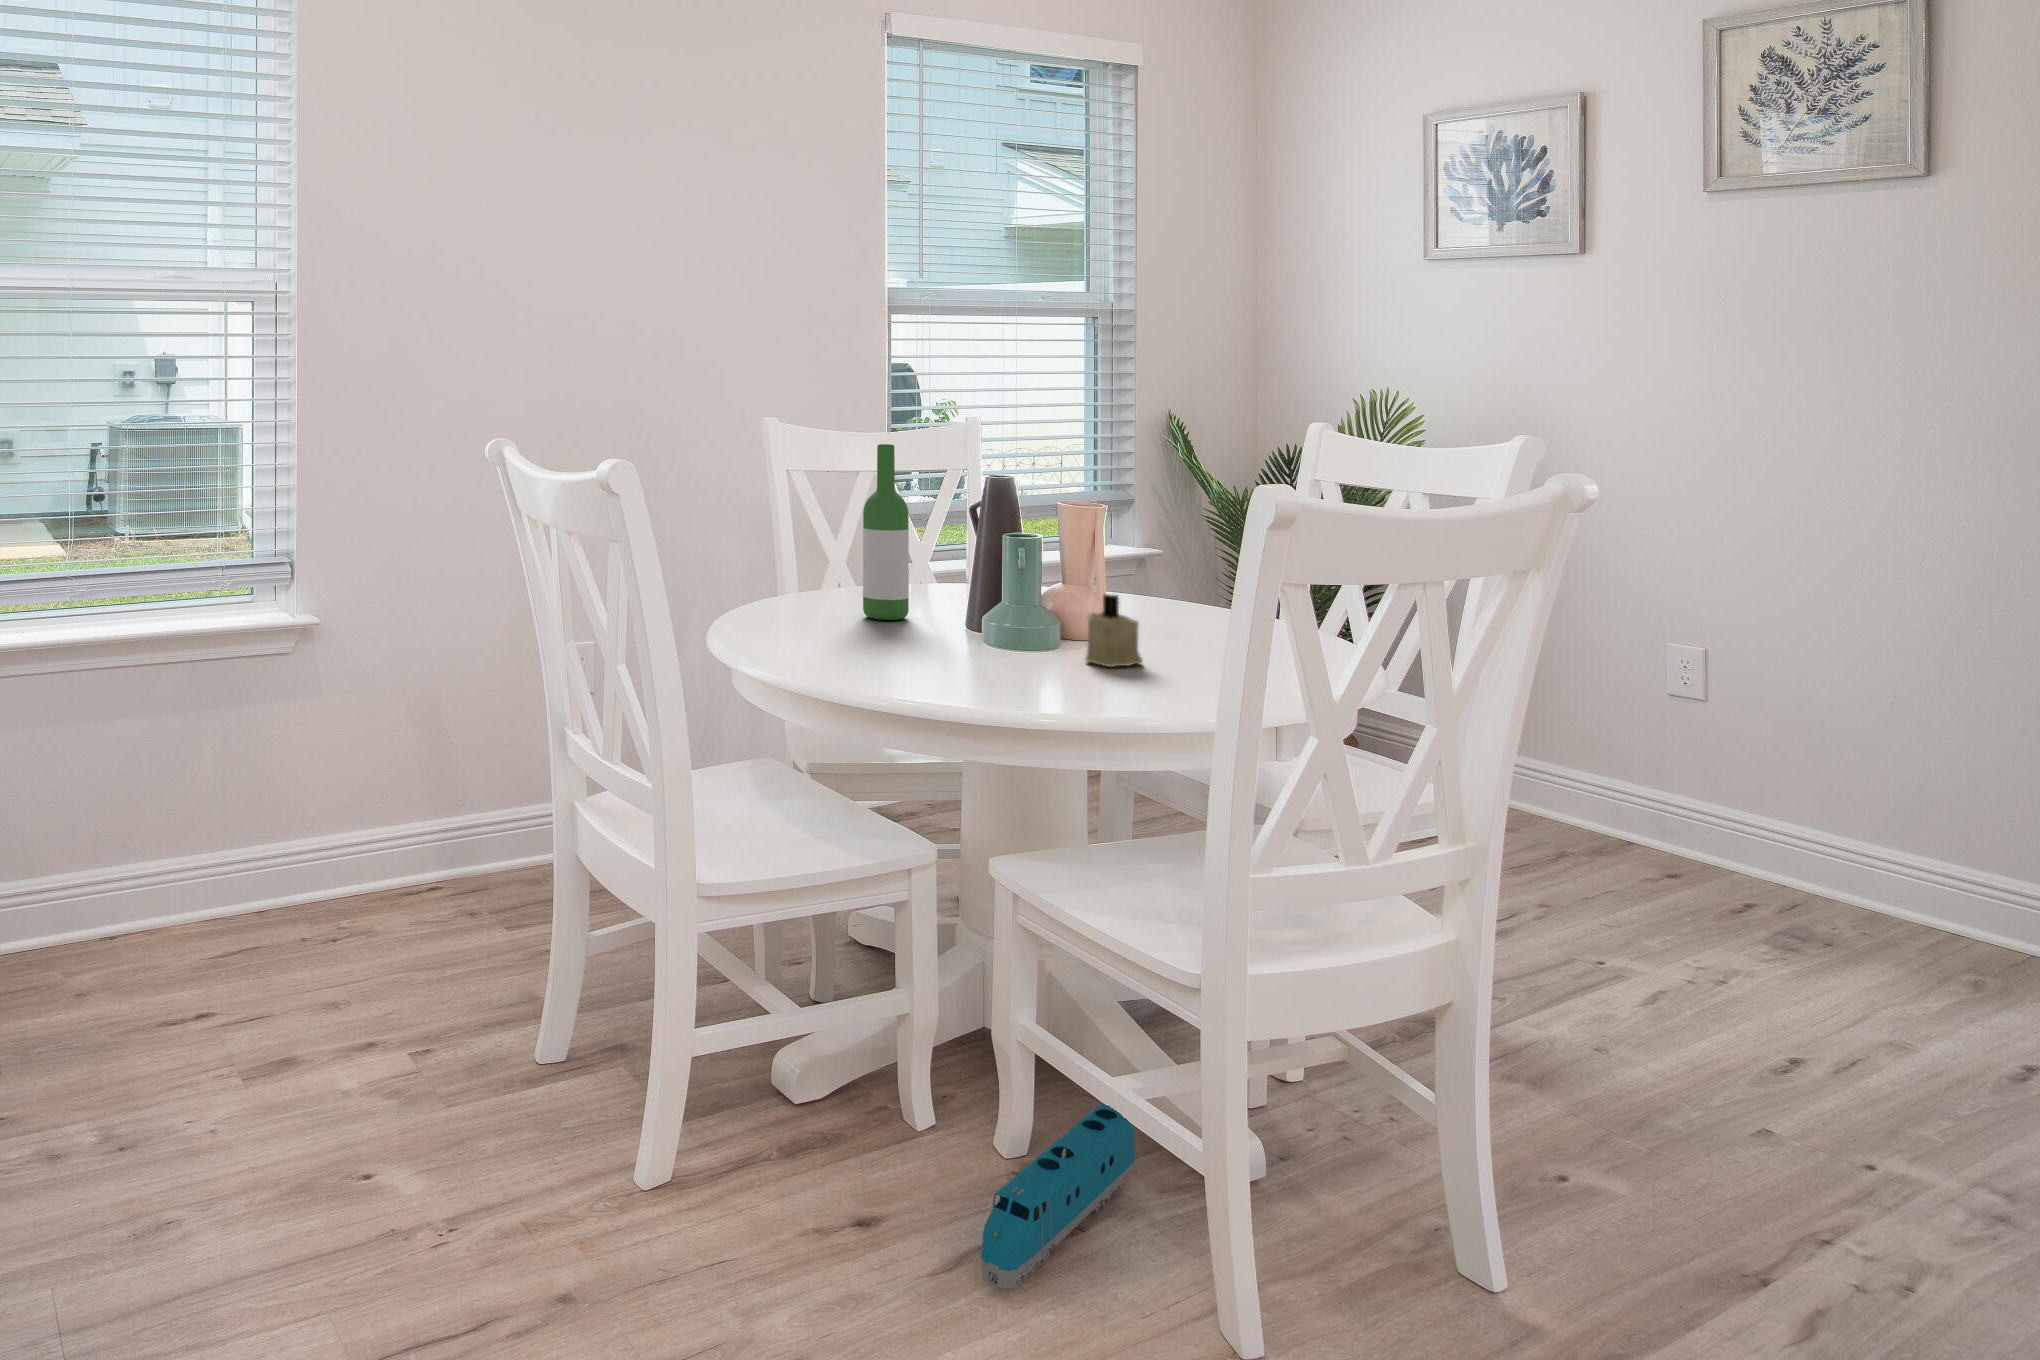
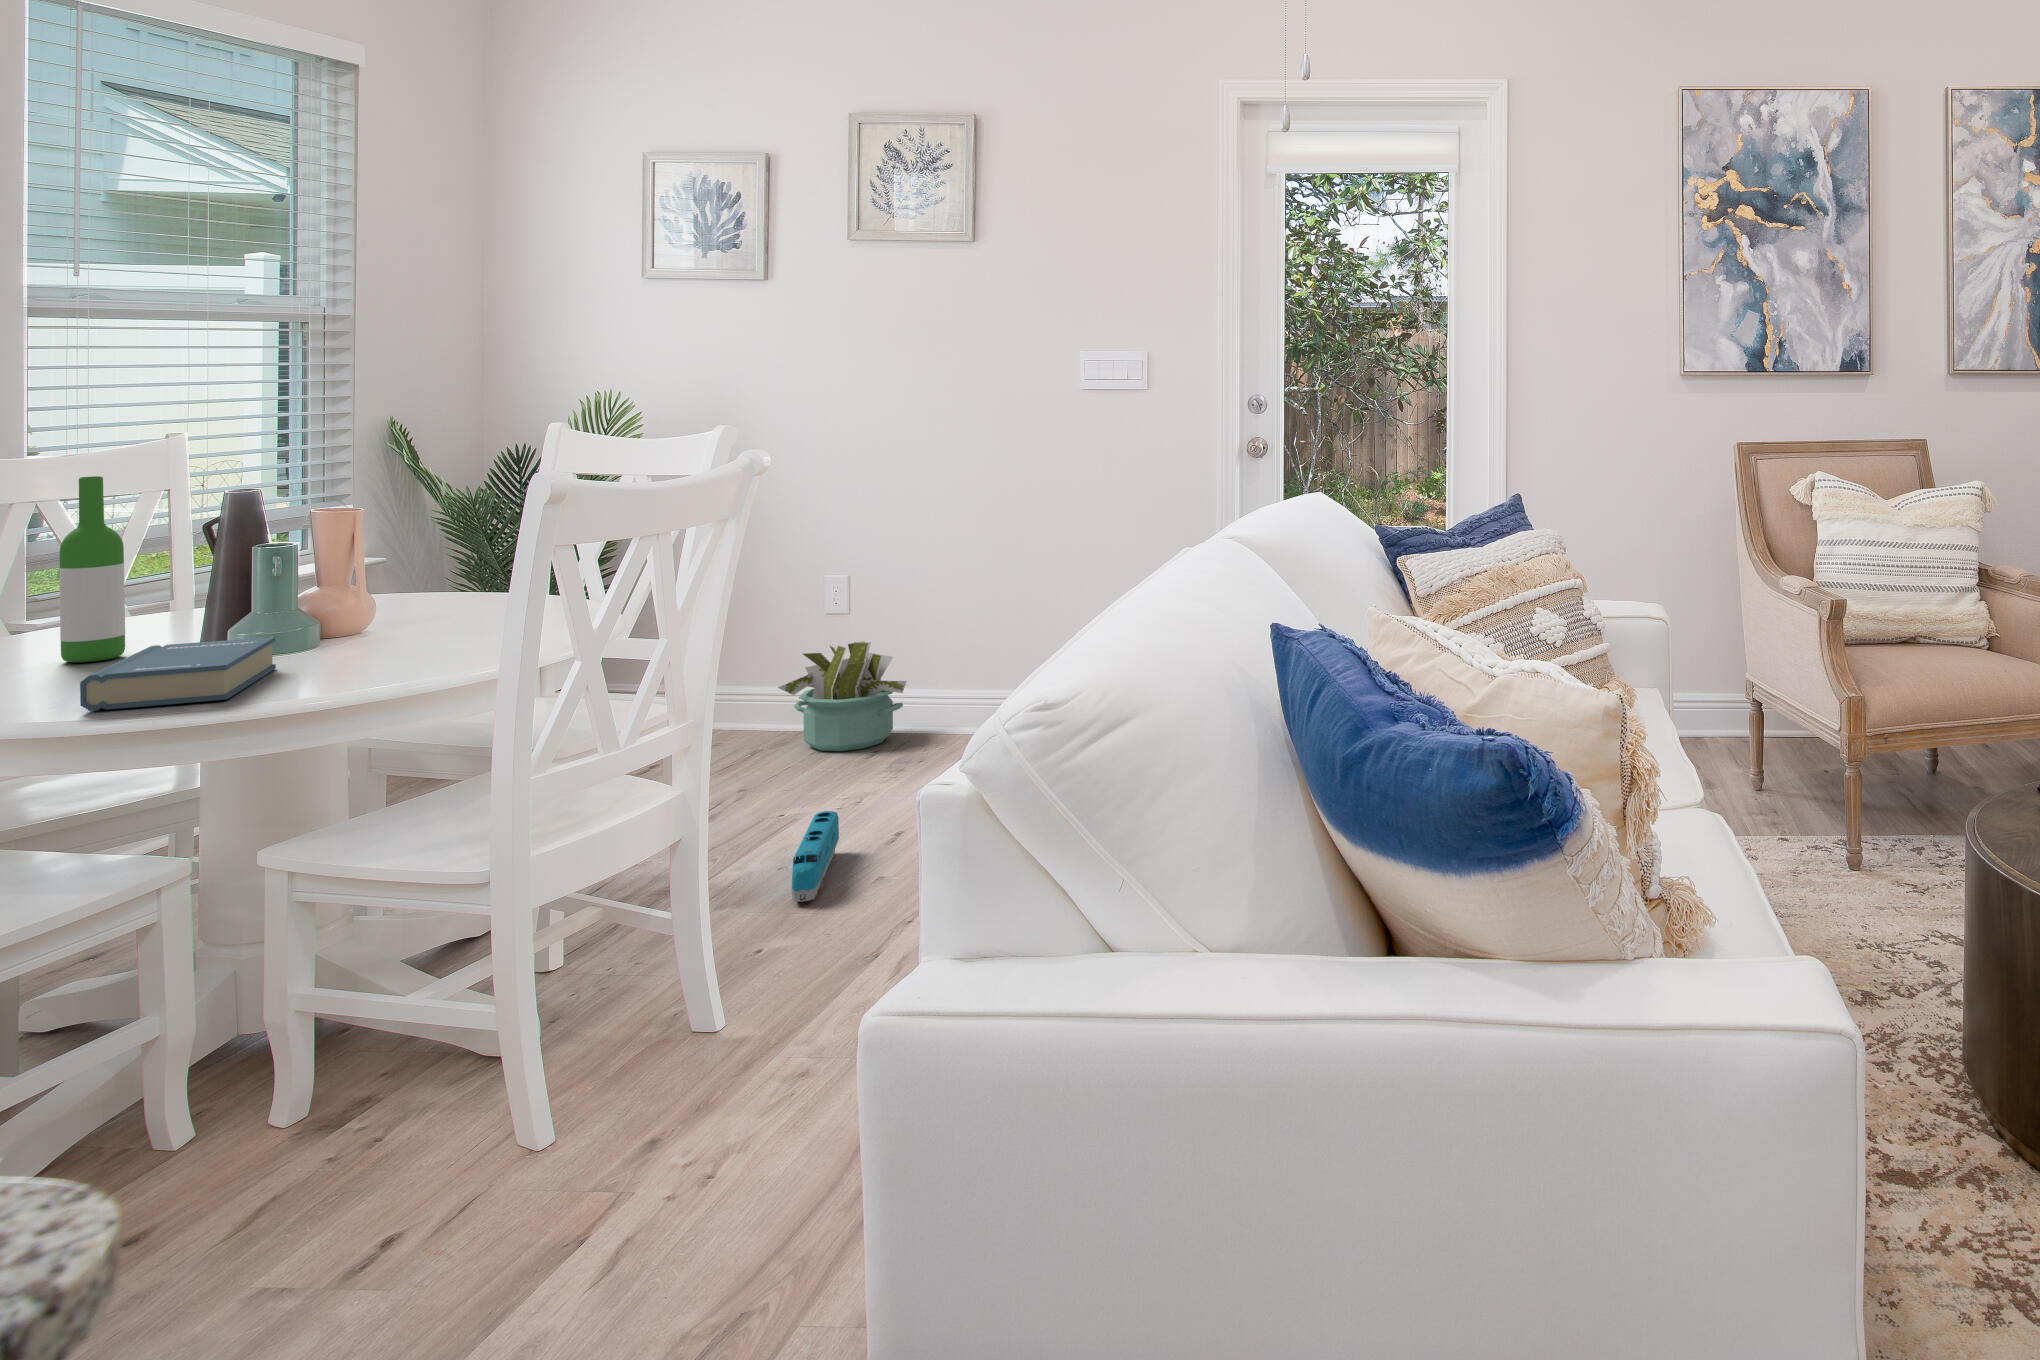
candle: present [1086,594,1143,667] -> none [356,594,415,658]
book: none [849,614,1013,685] -> present [80,637,276,711]
decorative plant: none [1593,739,1800,896] -> present [778,641,907,751]
toy train: present [981,1105,1136,1289] -> present [791,811,839,902]

